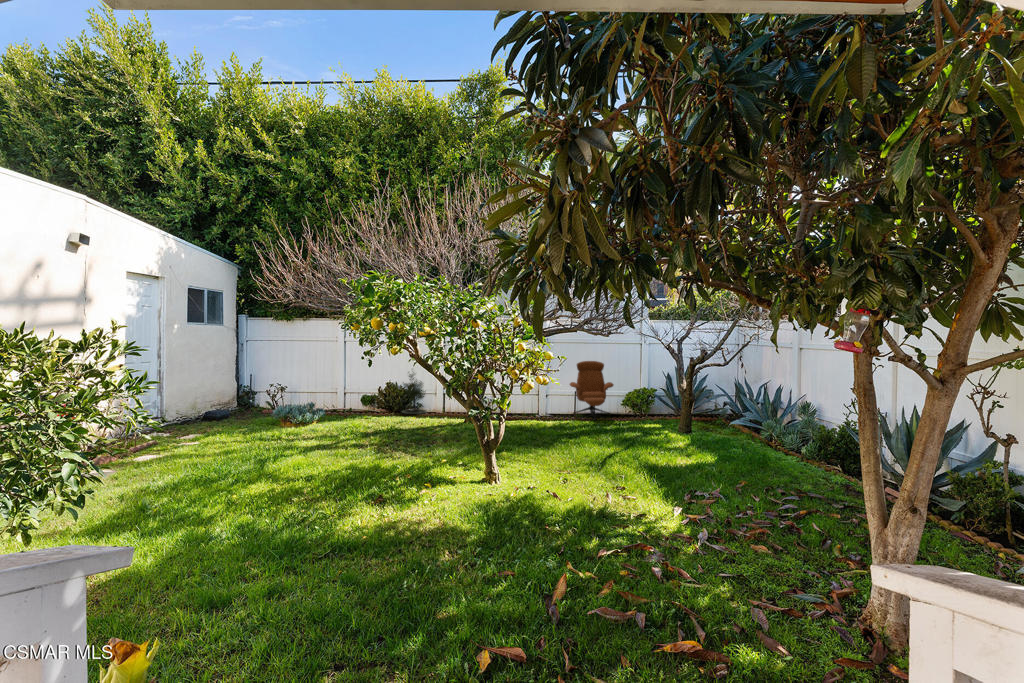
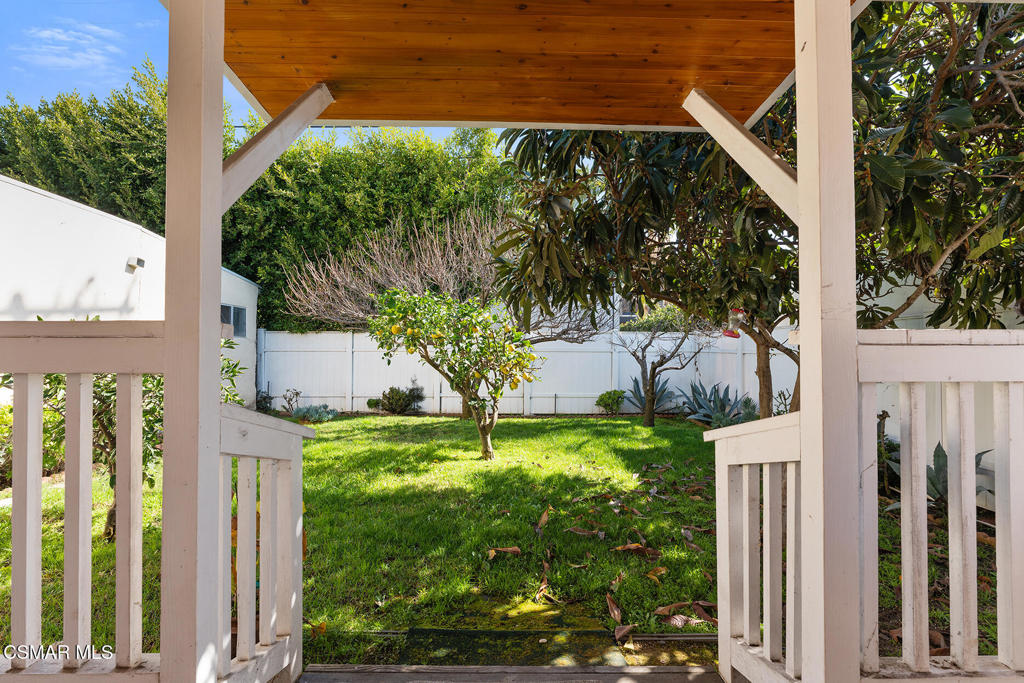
lounge chair: present [570,361,614,421] -> none [551,368,589,418]

